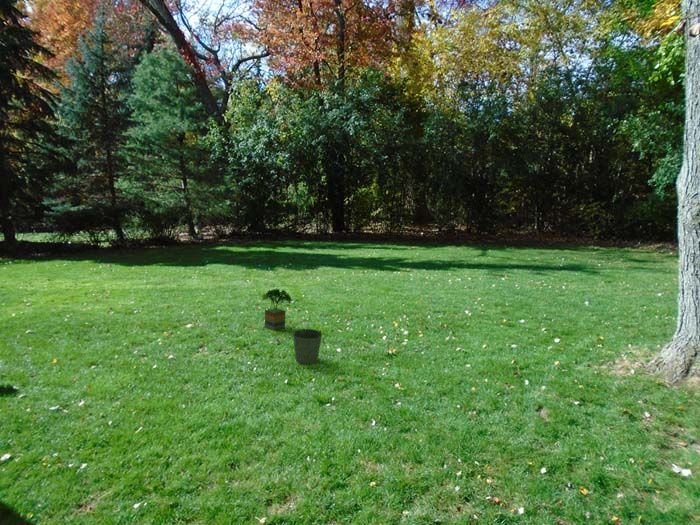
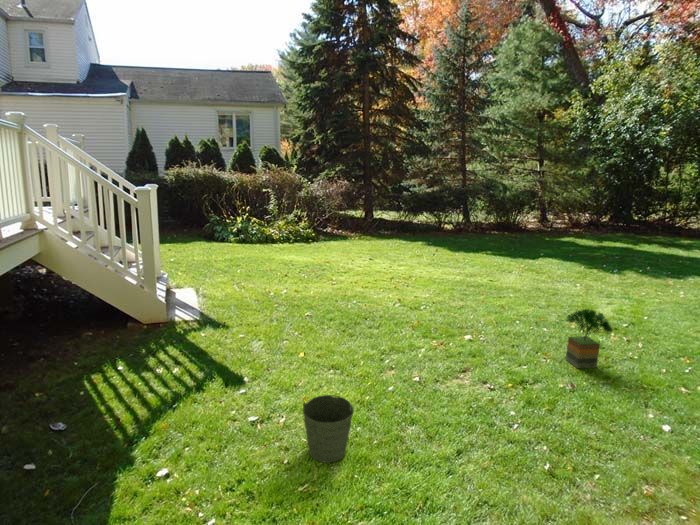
bucket: present [293,329,322,364] -> present [303,395,354,463]

